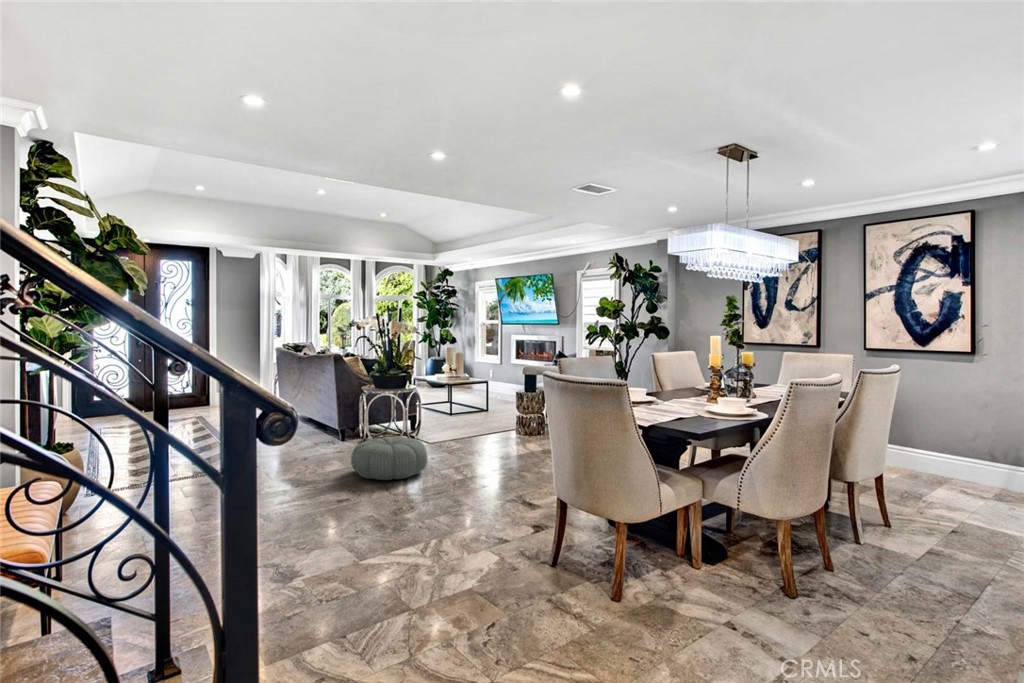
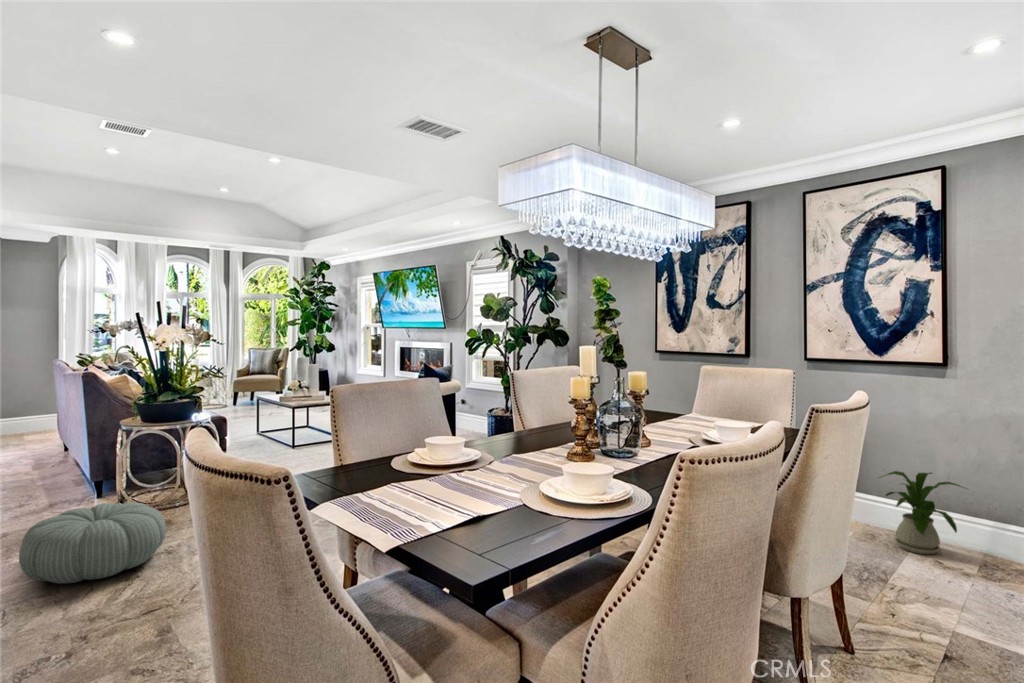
house plant: none [919,429,987,487] -> present [880,471,962,554]

